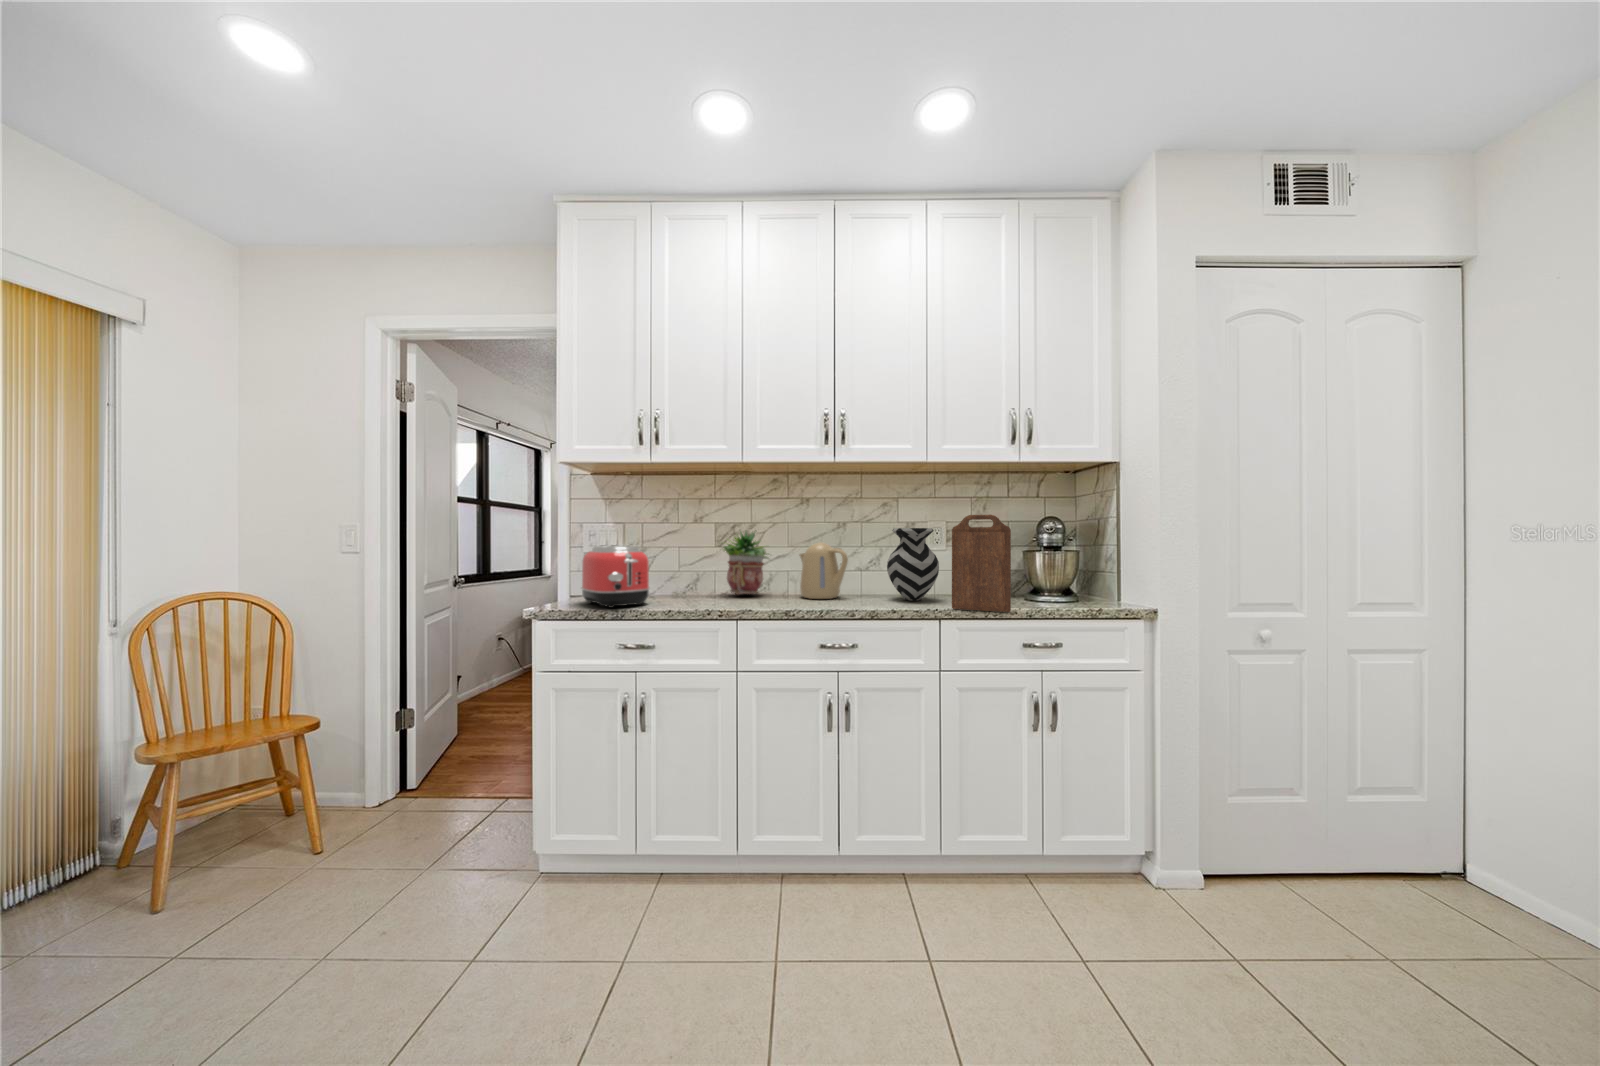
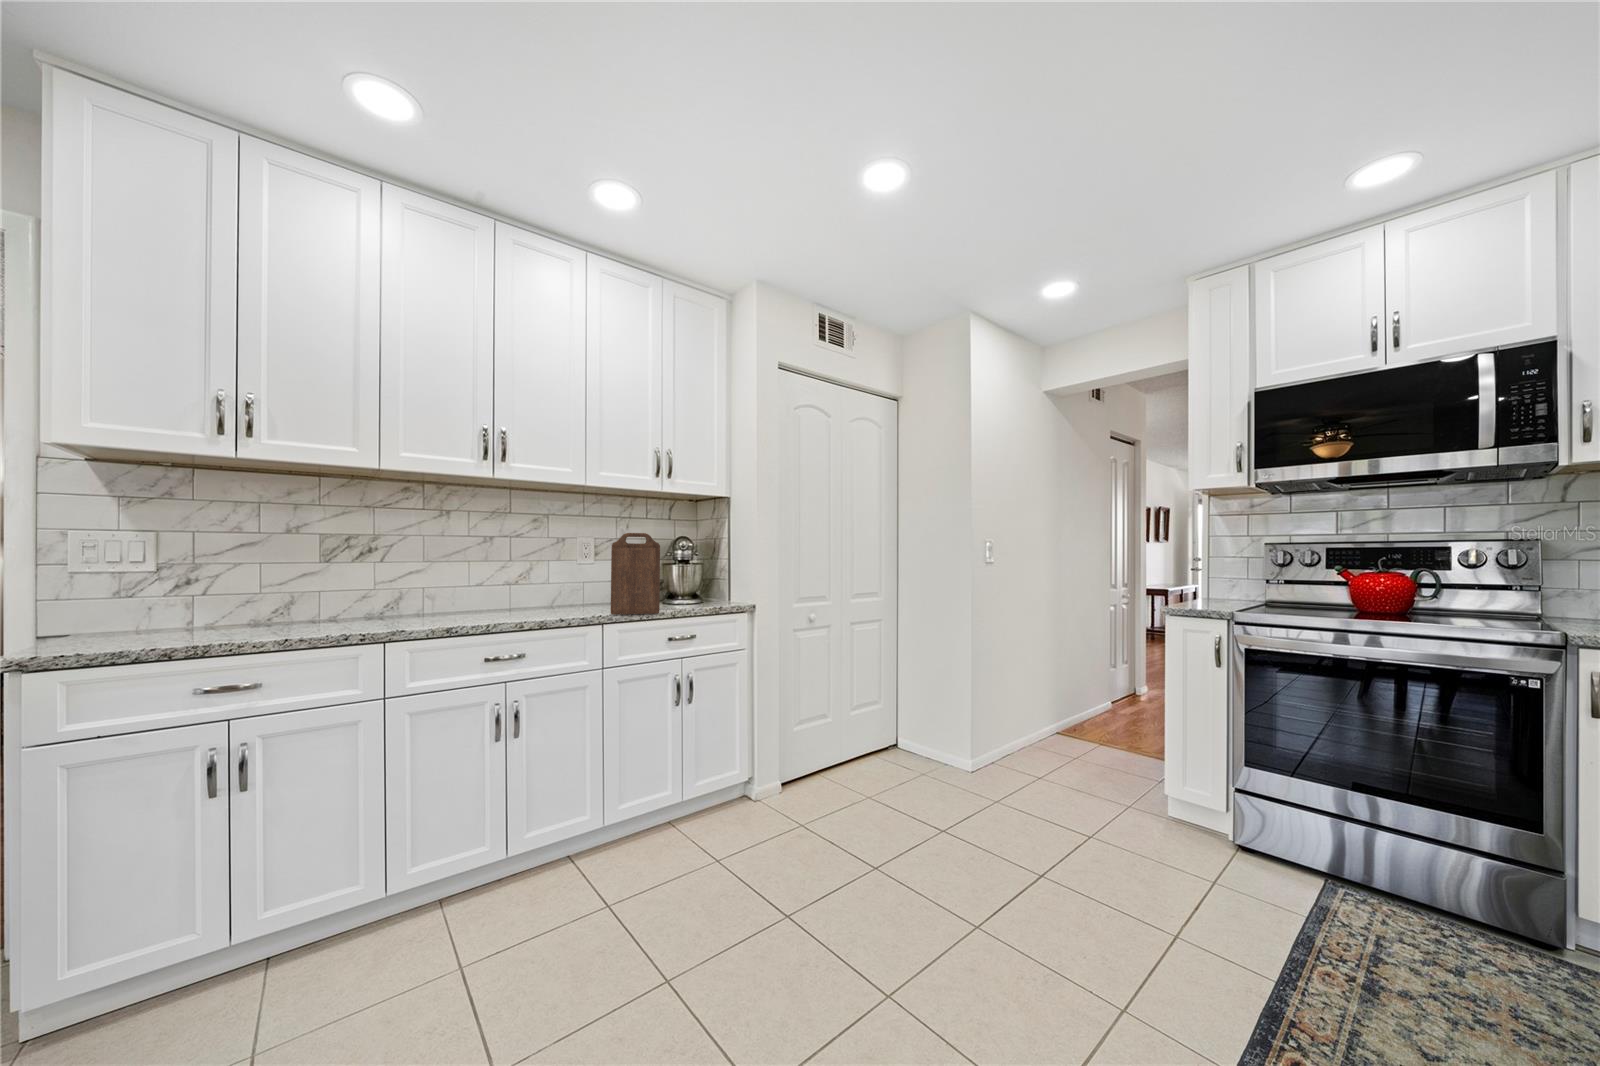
vase: present [887,528,939,601] -> none [543,543,594,612]
potted plant: present [724,532,769,595] -> none [329,542,405,619]
kettle: present [800,542,848,599] -> none [439,557,502,617]
toaster: present [581,546,650,608] -> none [102,563,239,644]

